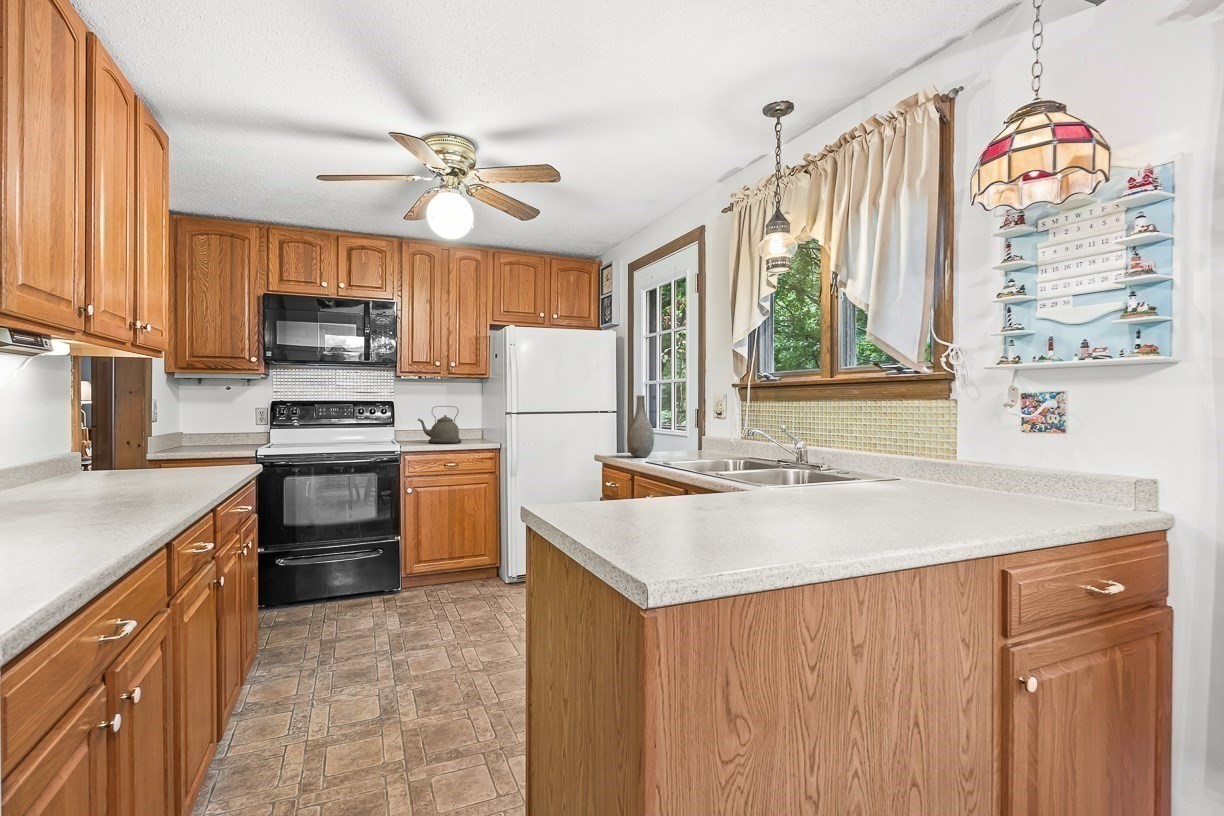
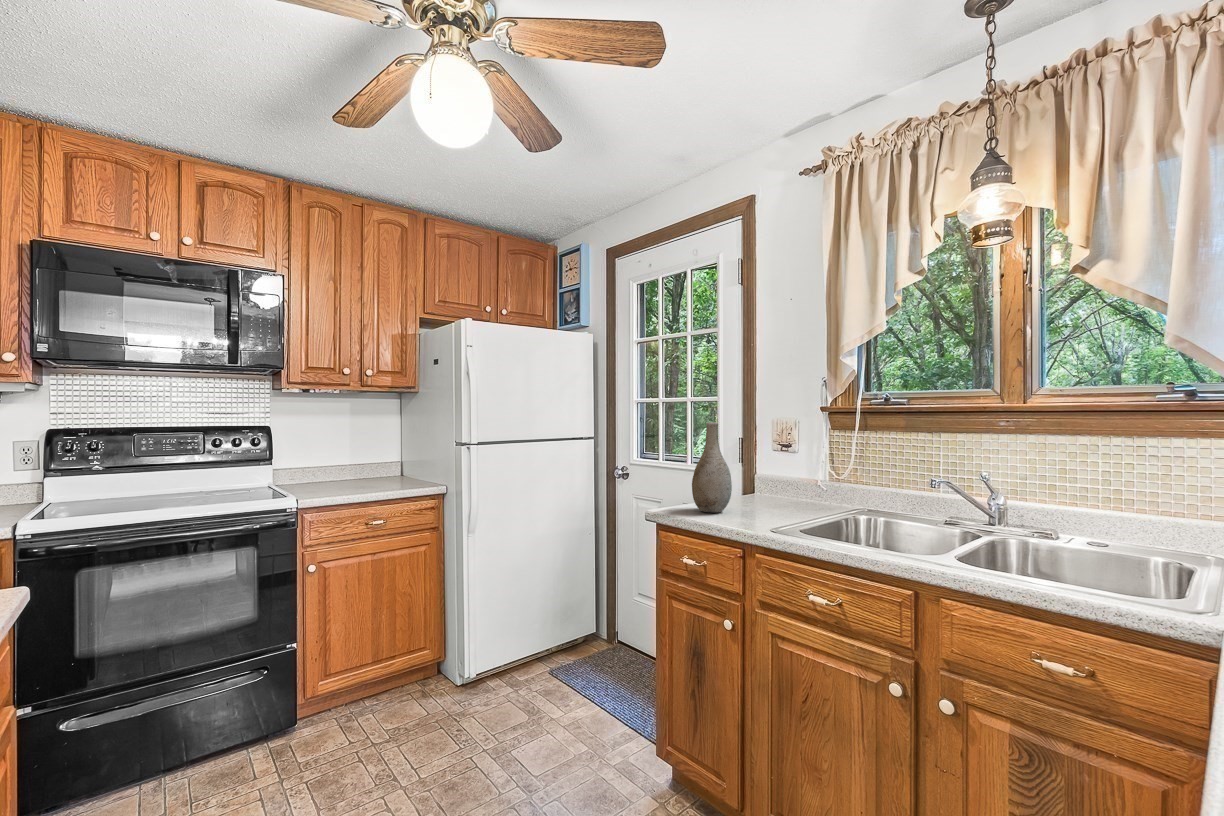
kettle: present [418,406,462,444] -> none [313,432,380,488]

